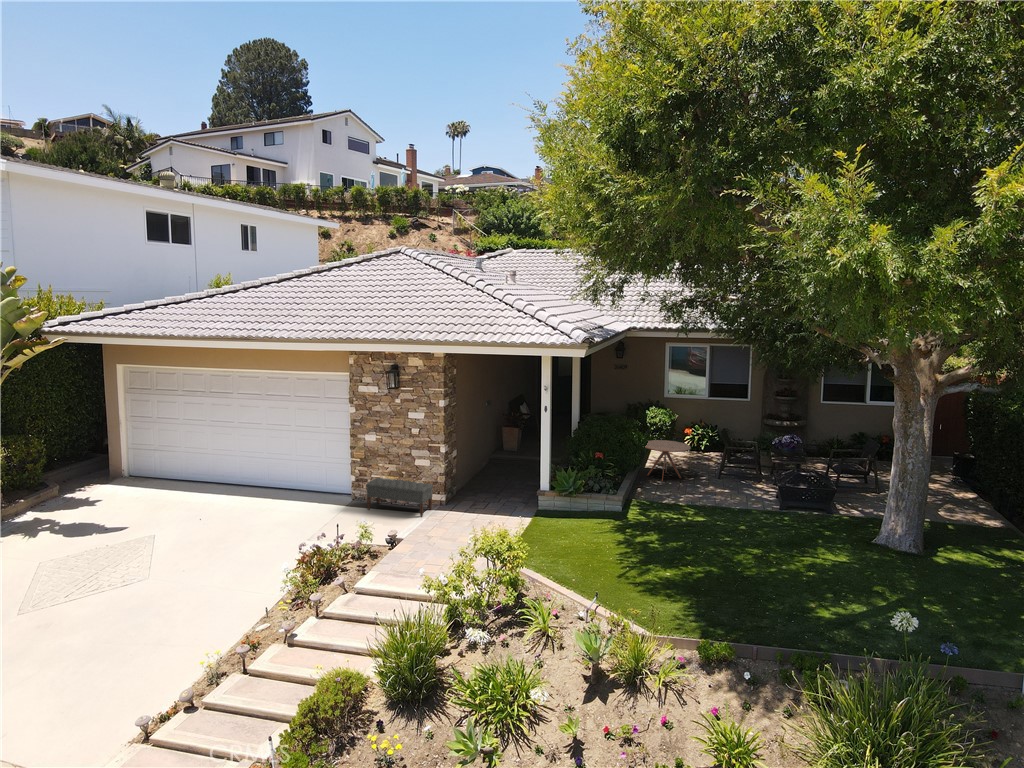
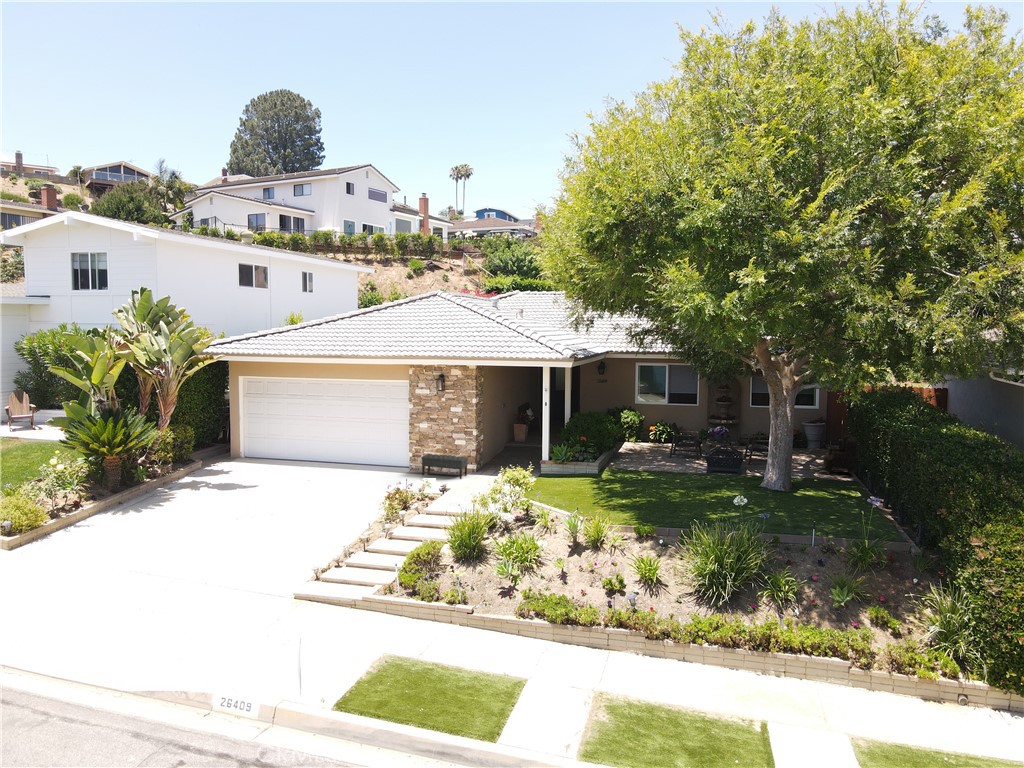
round table: present [645,440,691,481] -> none [615,431,650,459]
armchair: none [950,456,1013,519] -> present [823,435,858,476]

